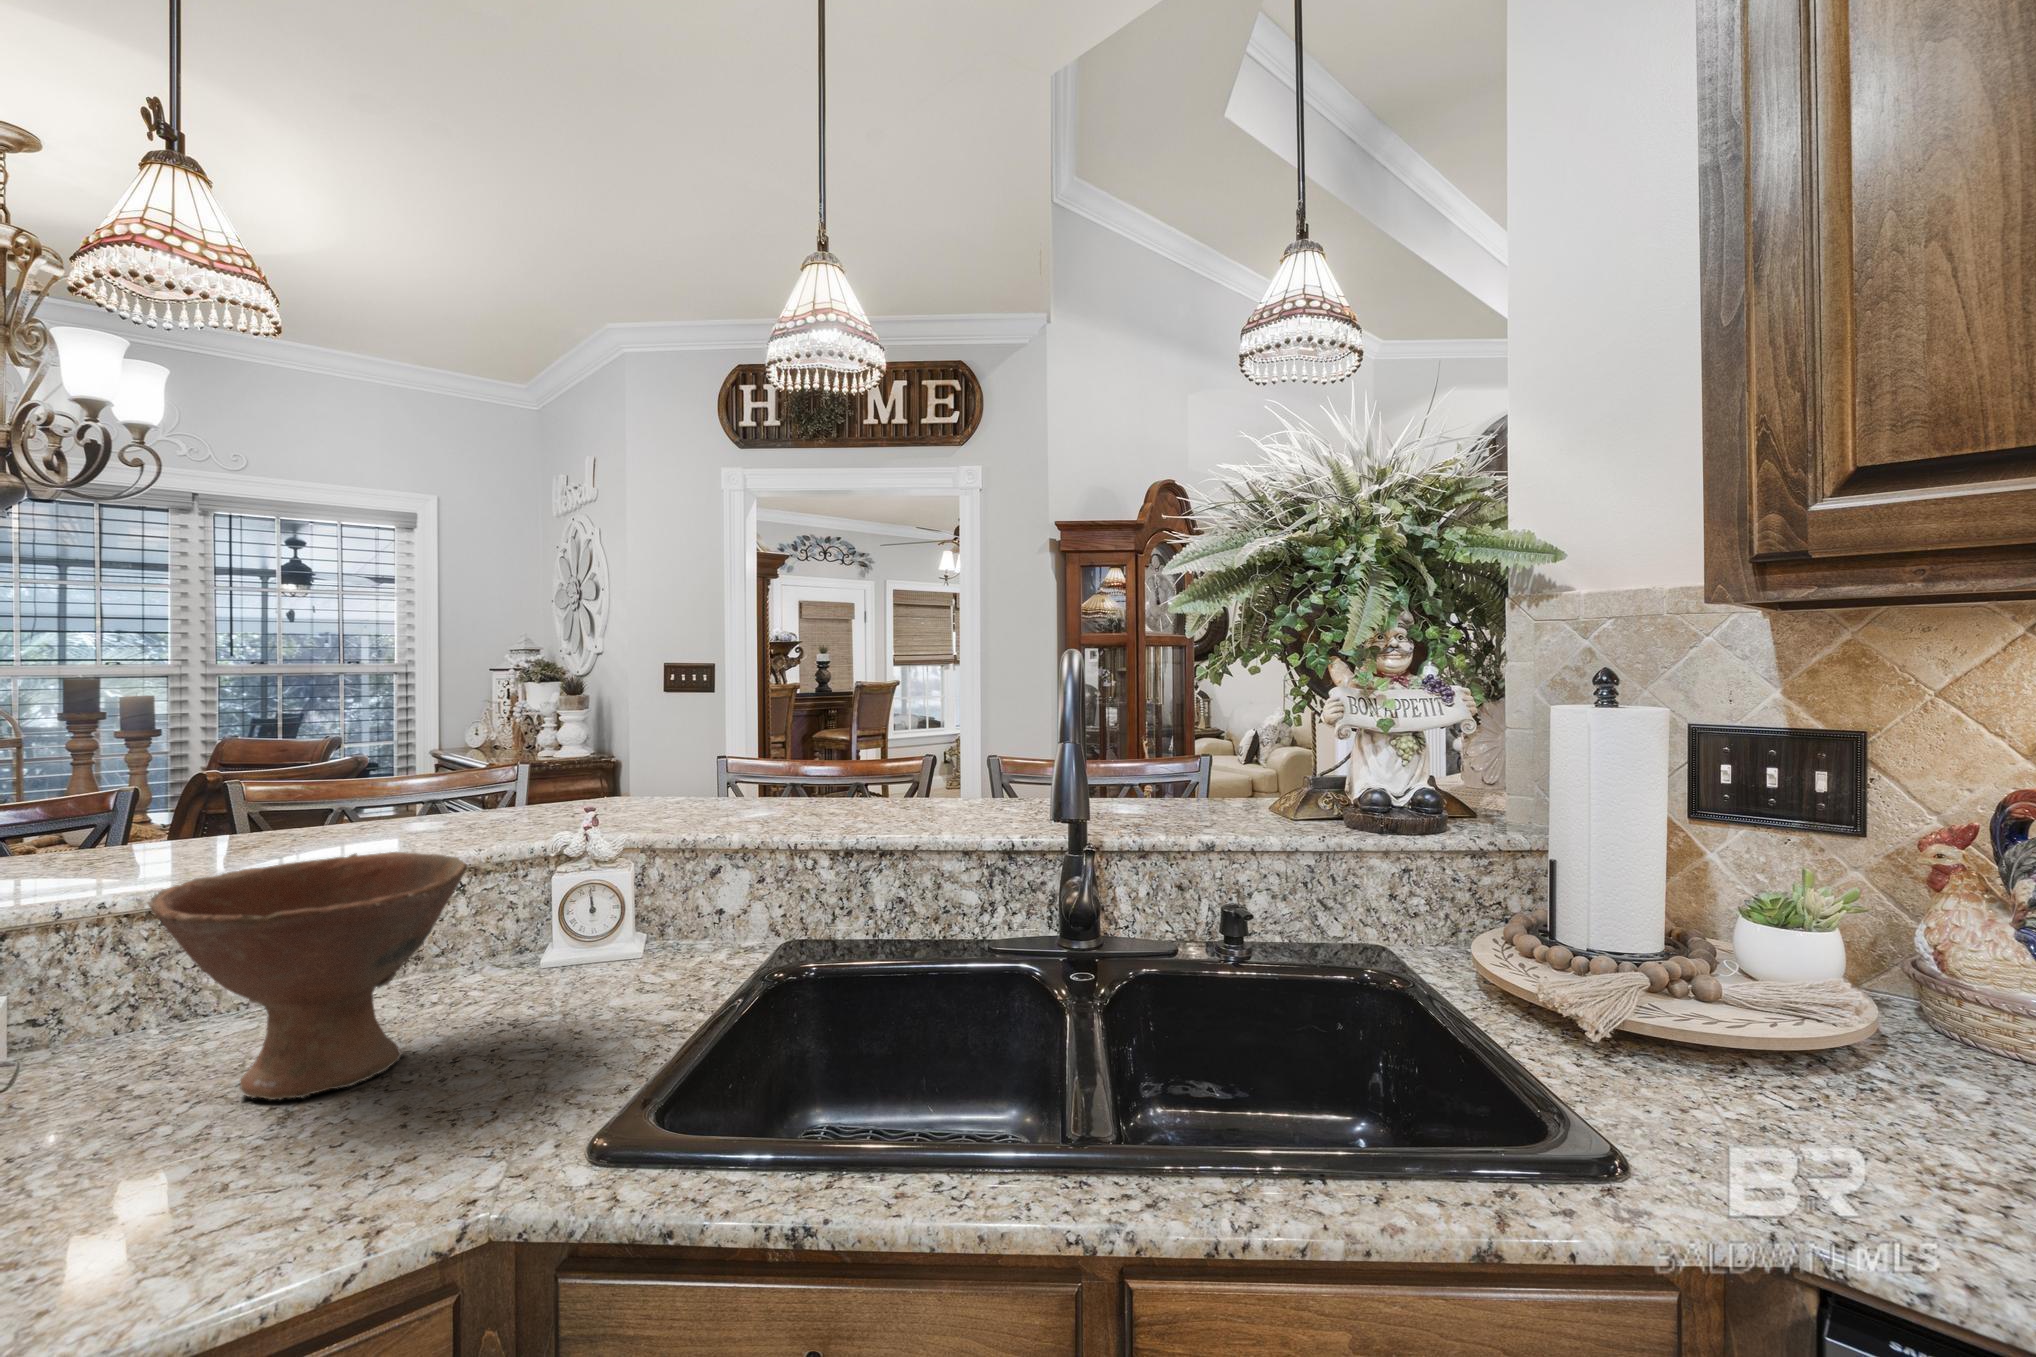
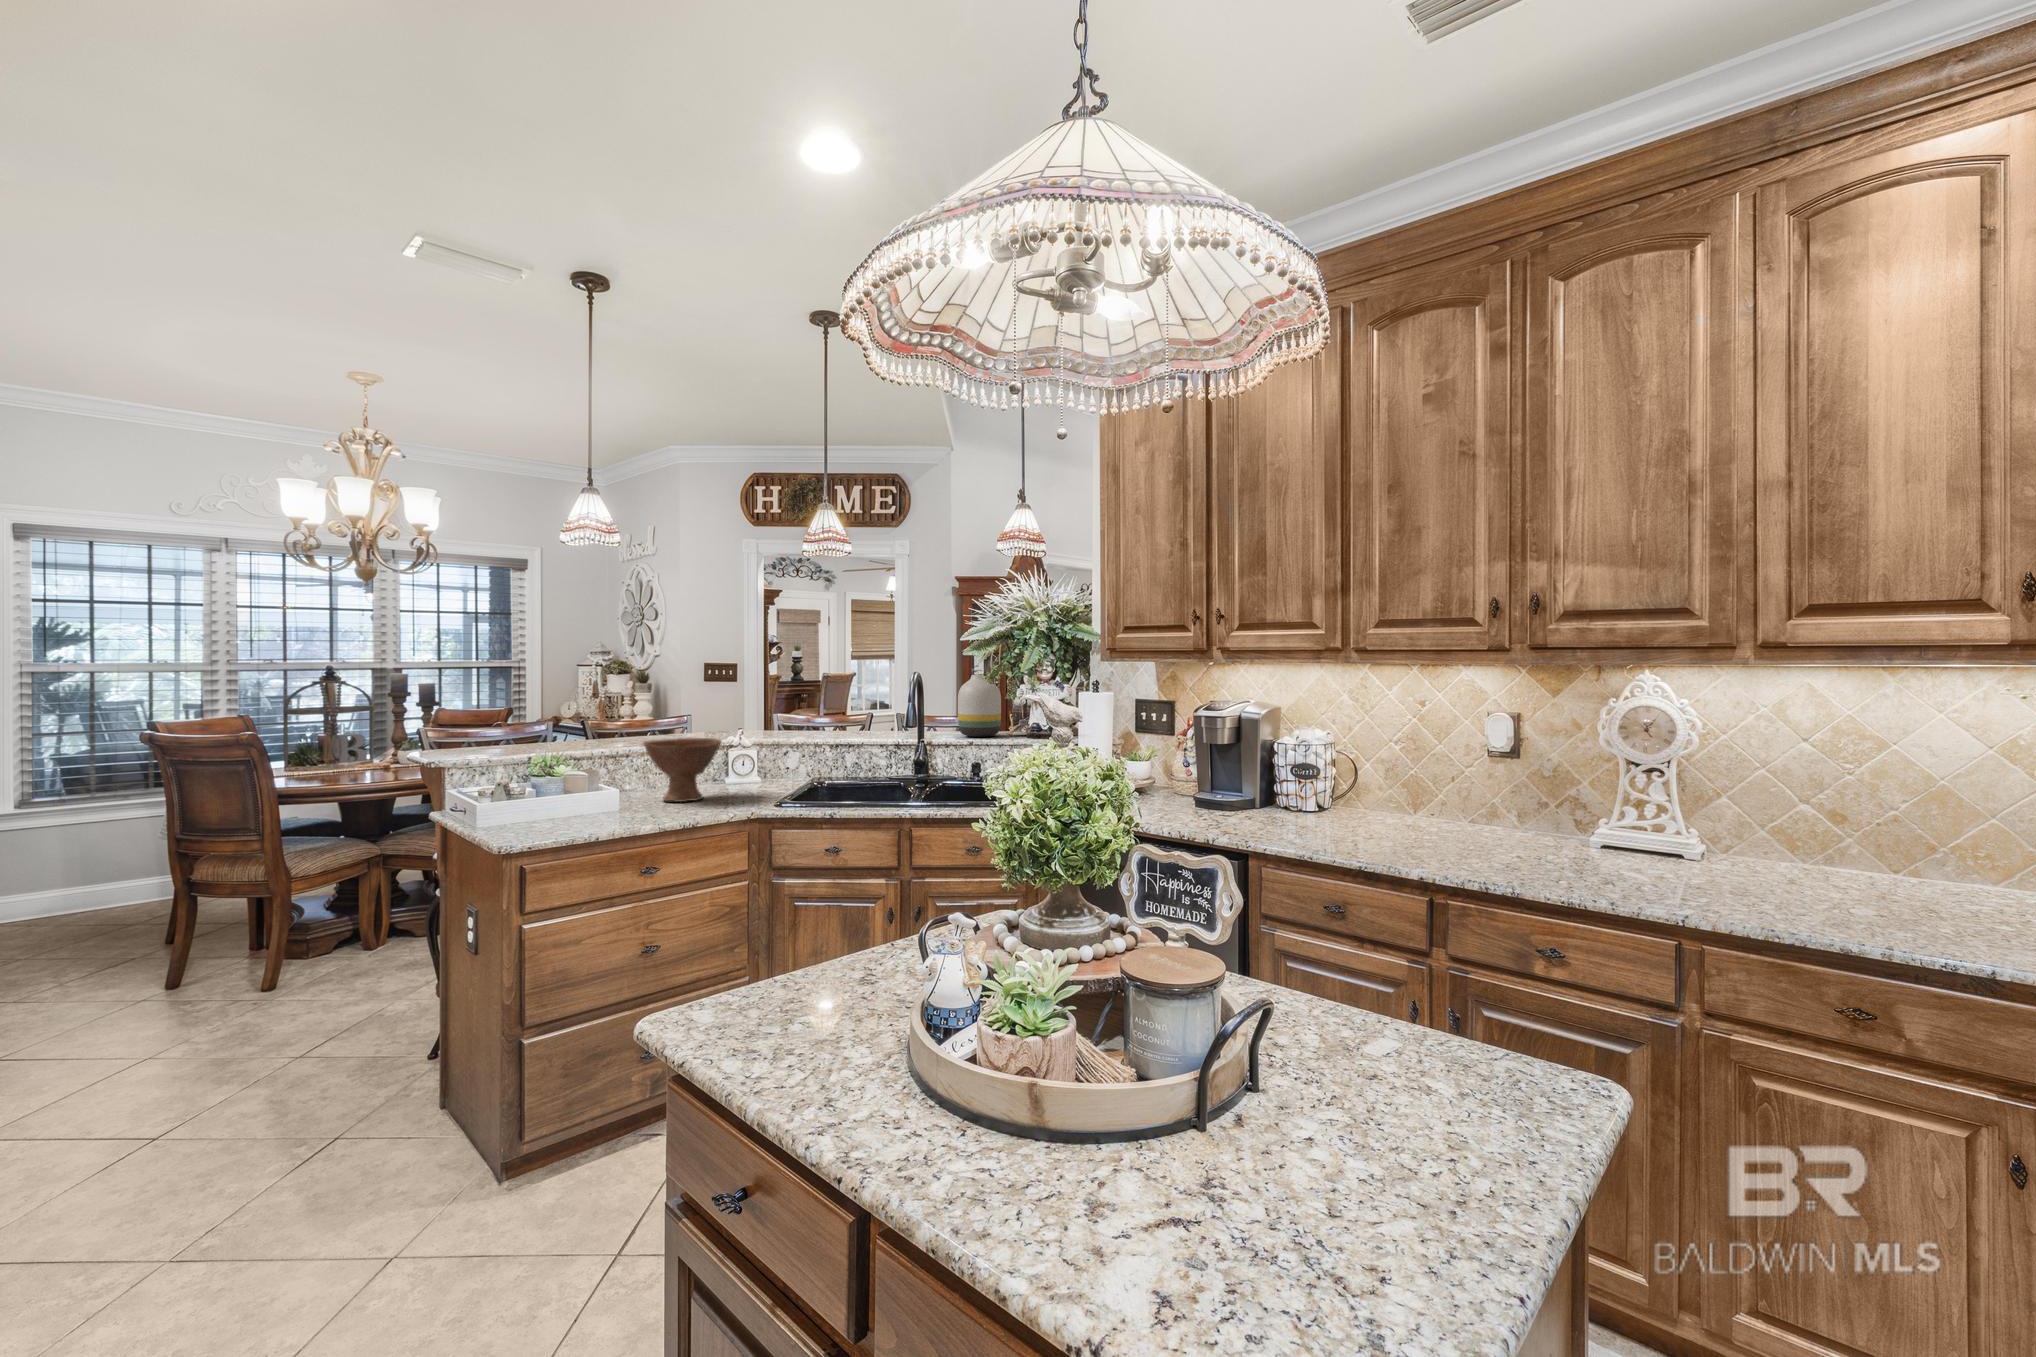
vase: none [1147,665,1256,822] -> present [958,675,1001,737]

